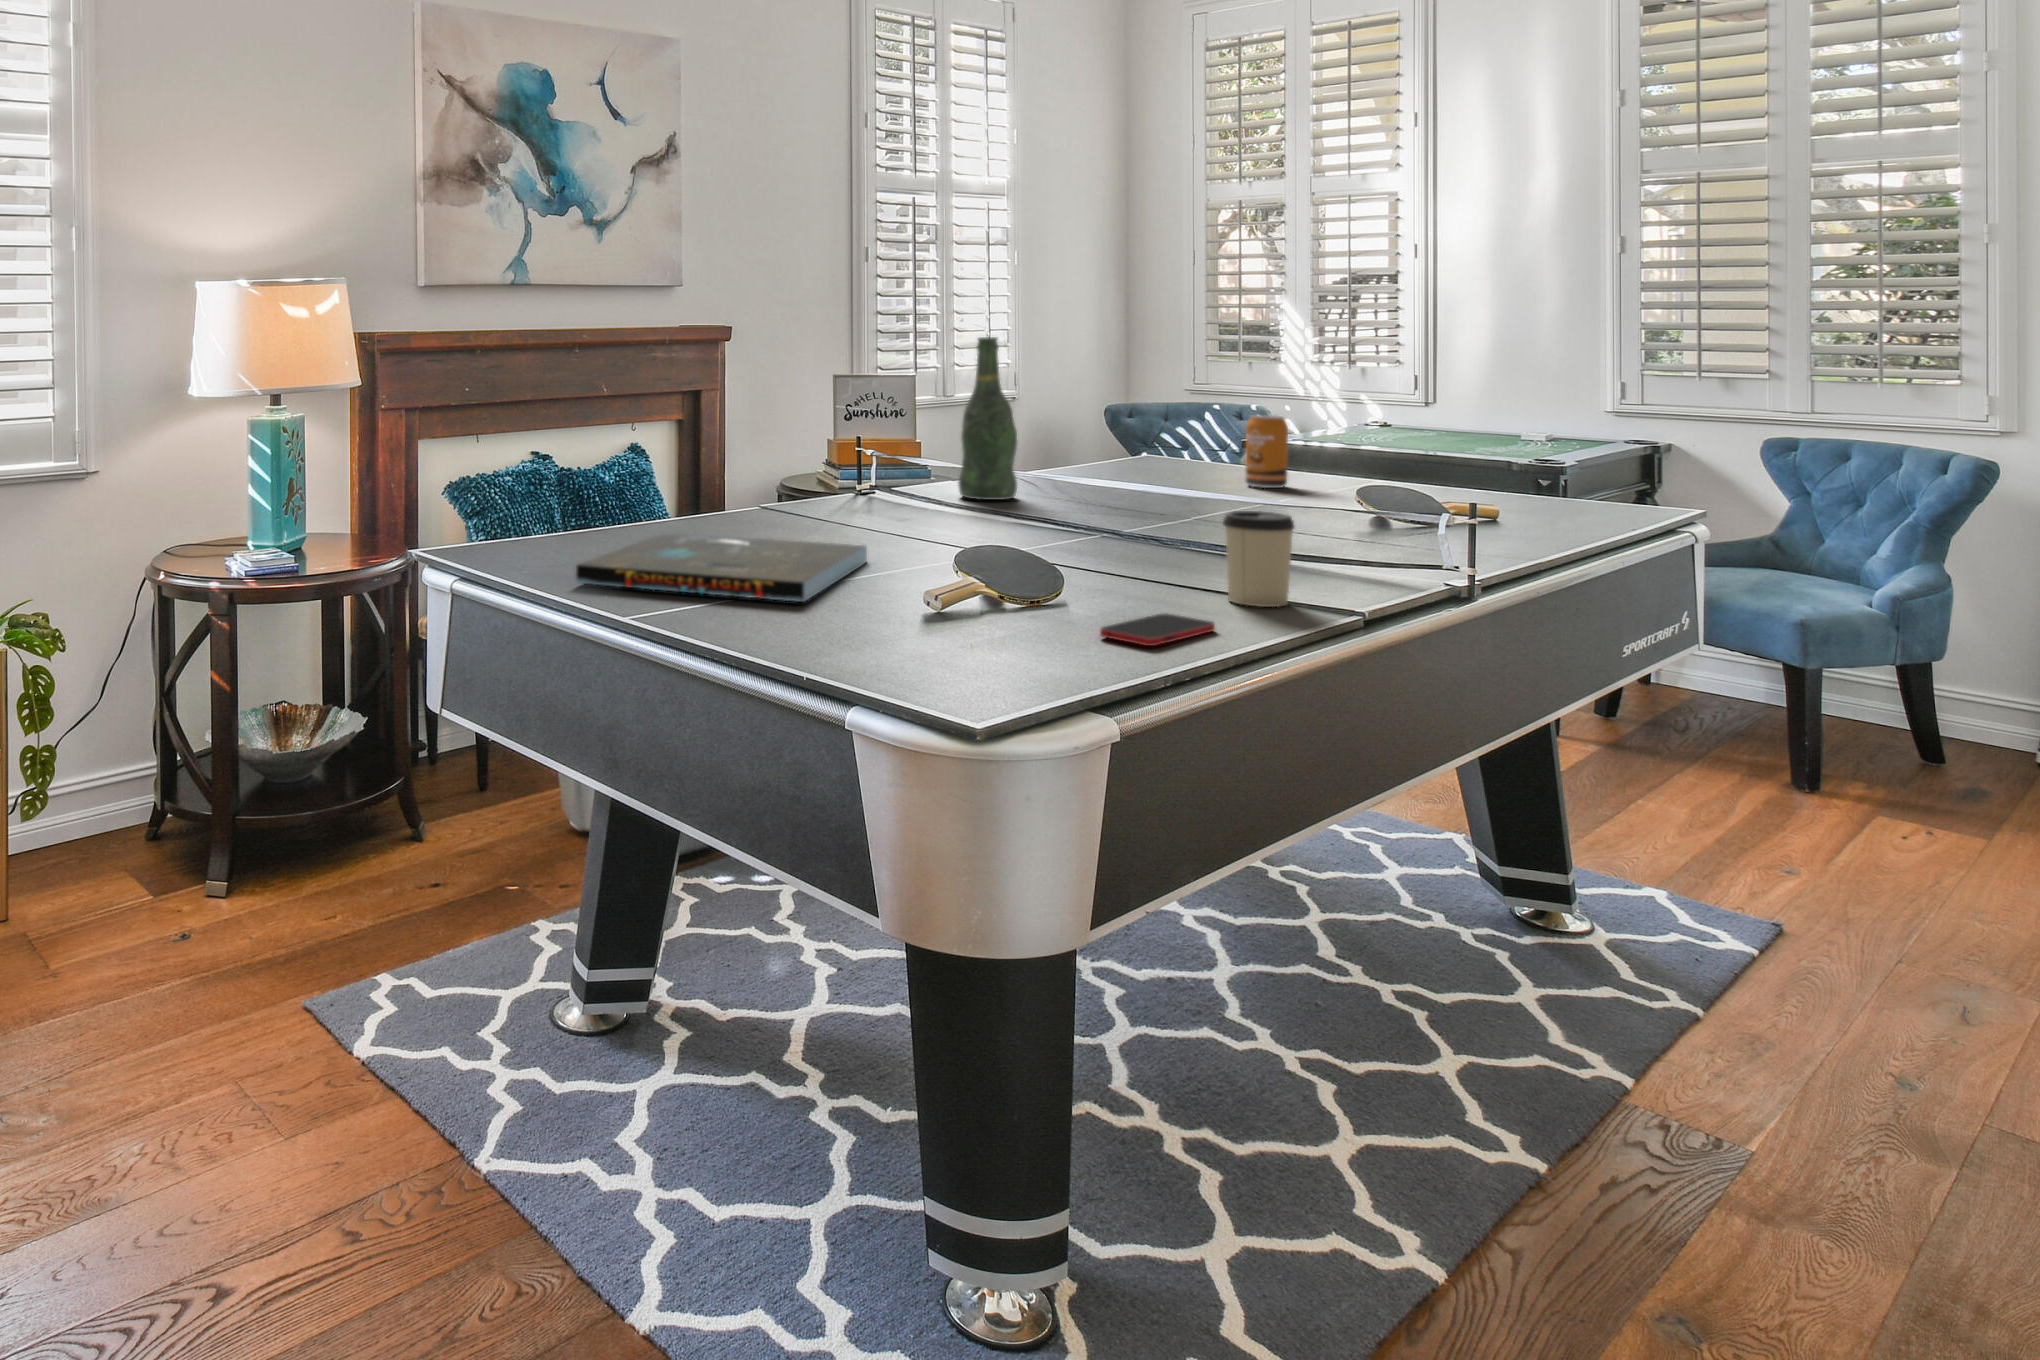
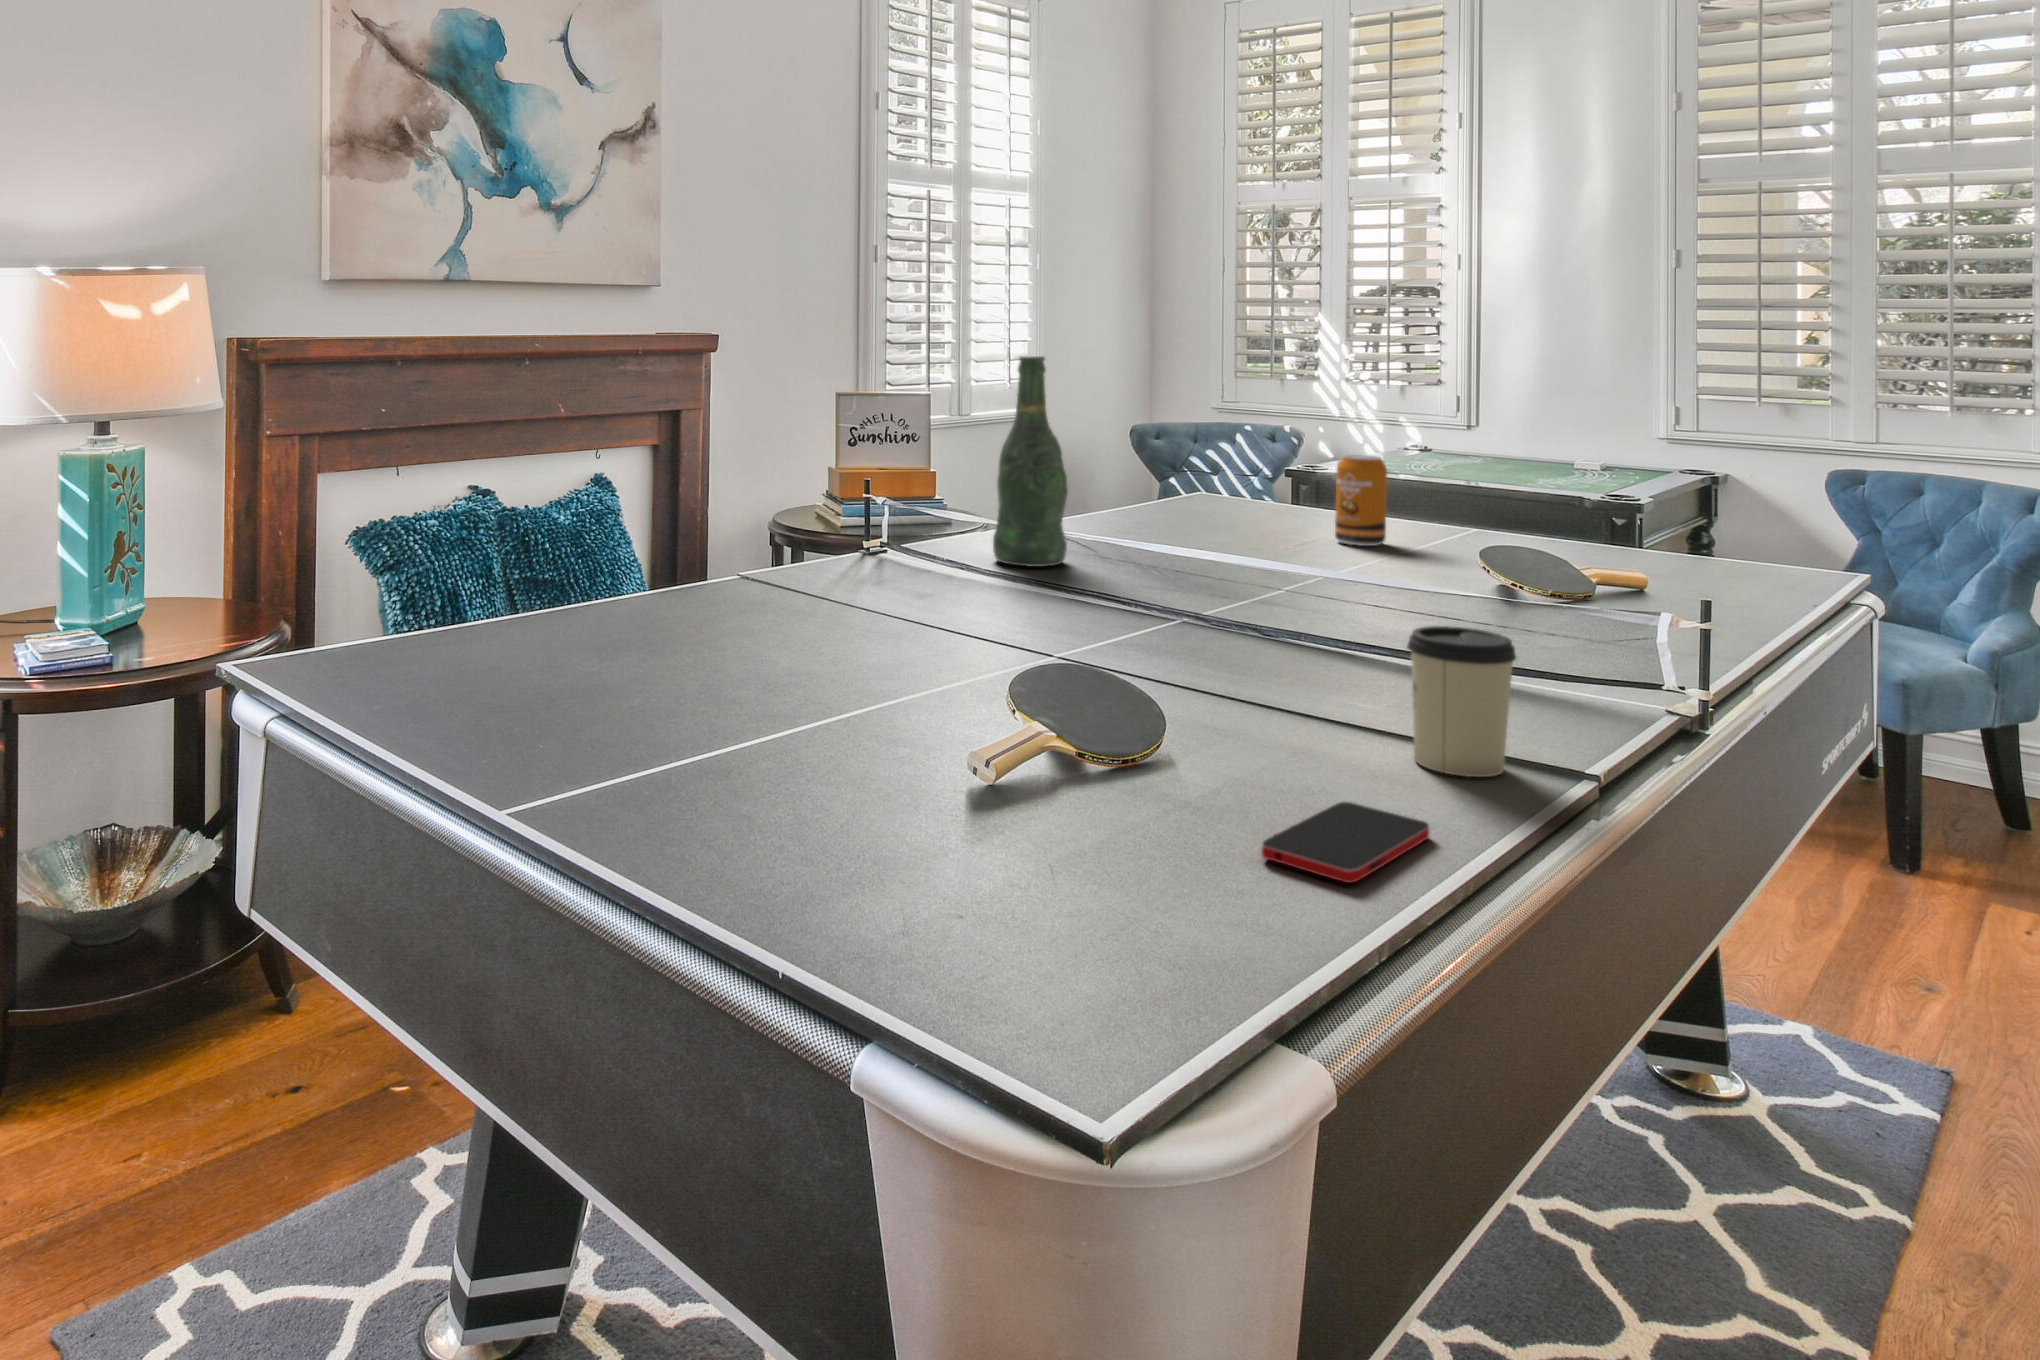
board game: present [576,533,867,602] -> none [442,634,883,780]

